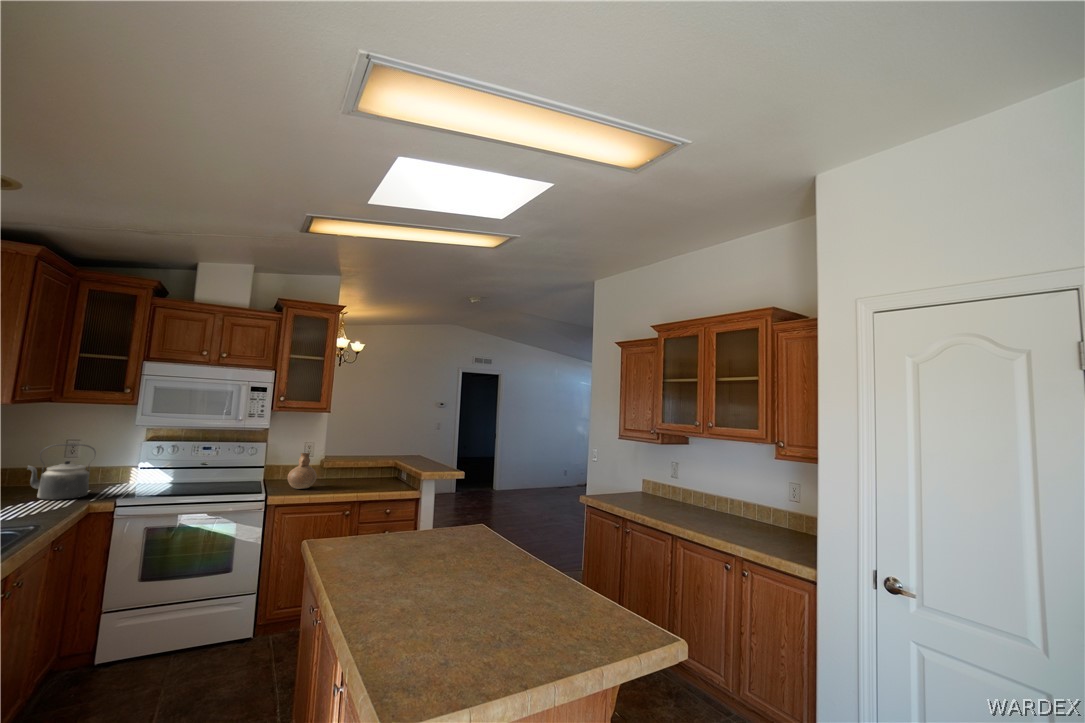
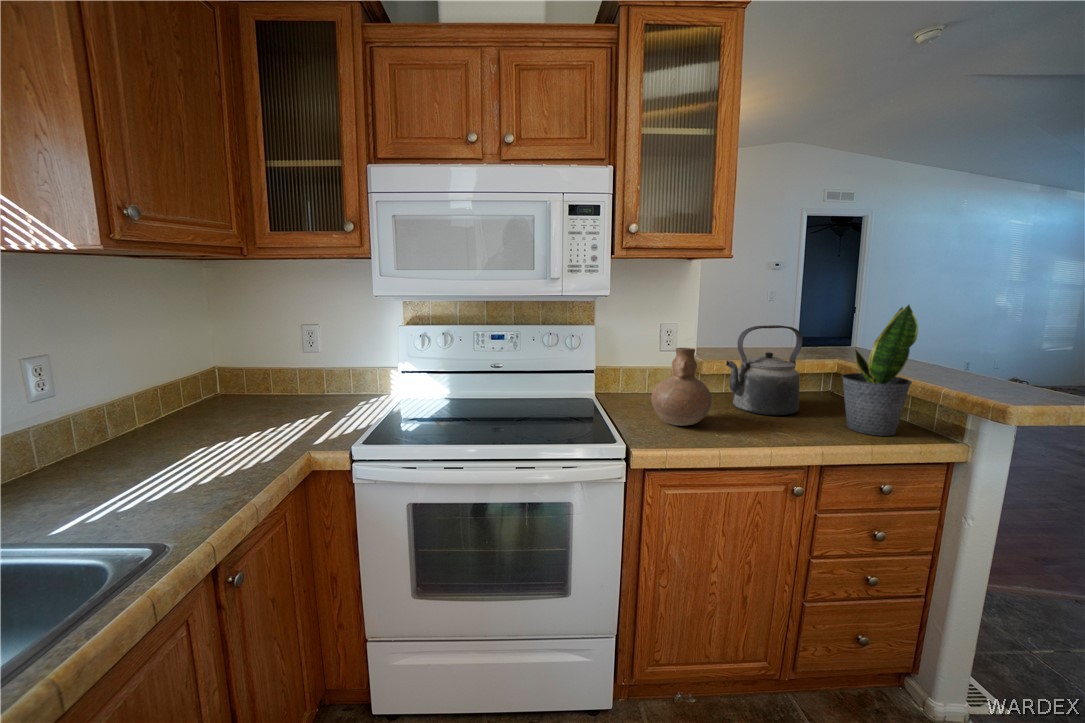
potted plant: none [377,435,402,489] -> present [842,304,918,436]
kettle: present [28,444,96,500] -> present [726,325,803,415]

